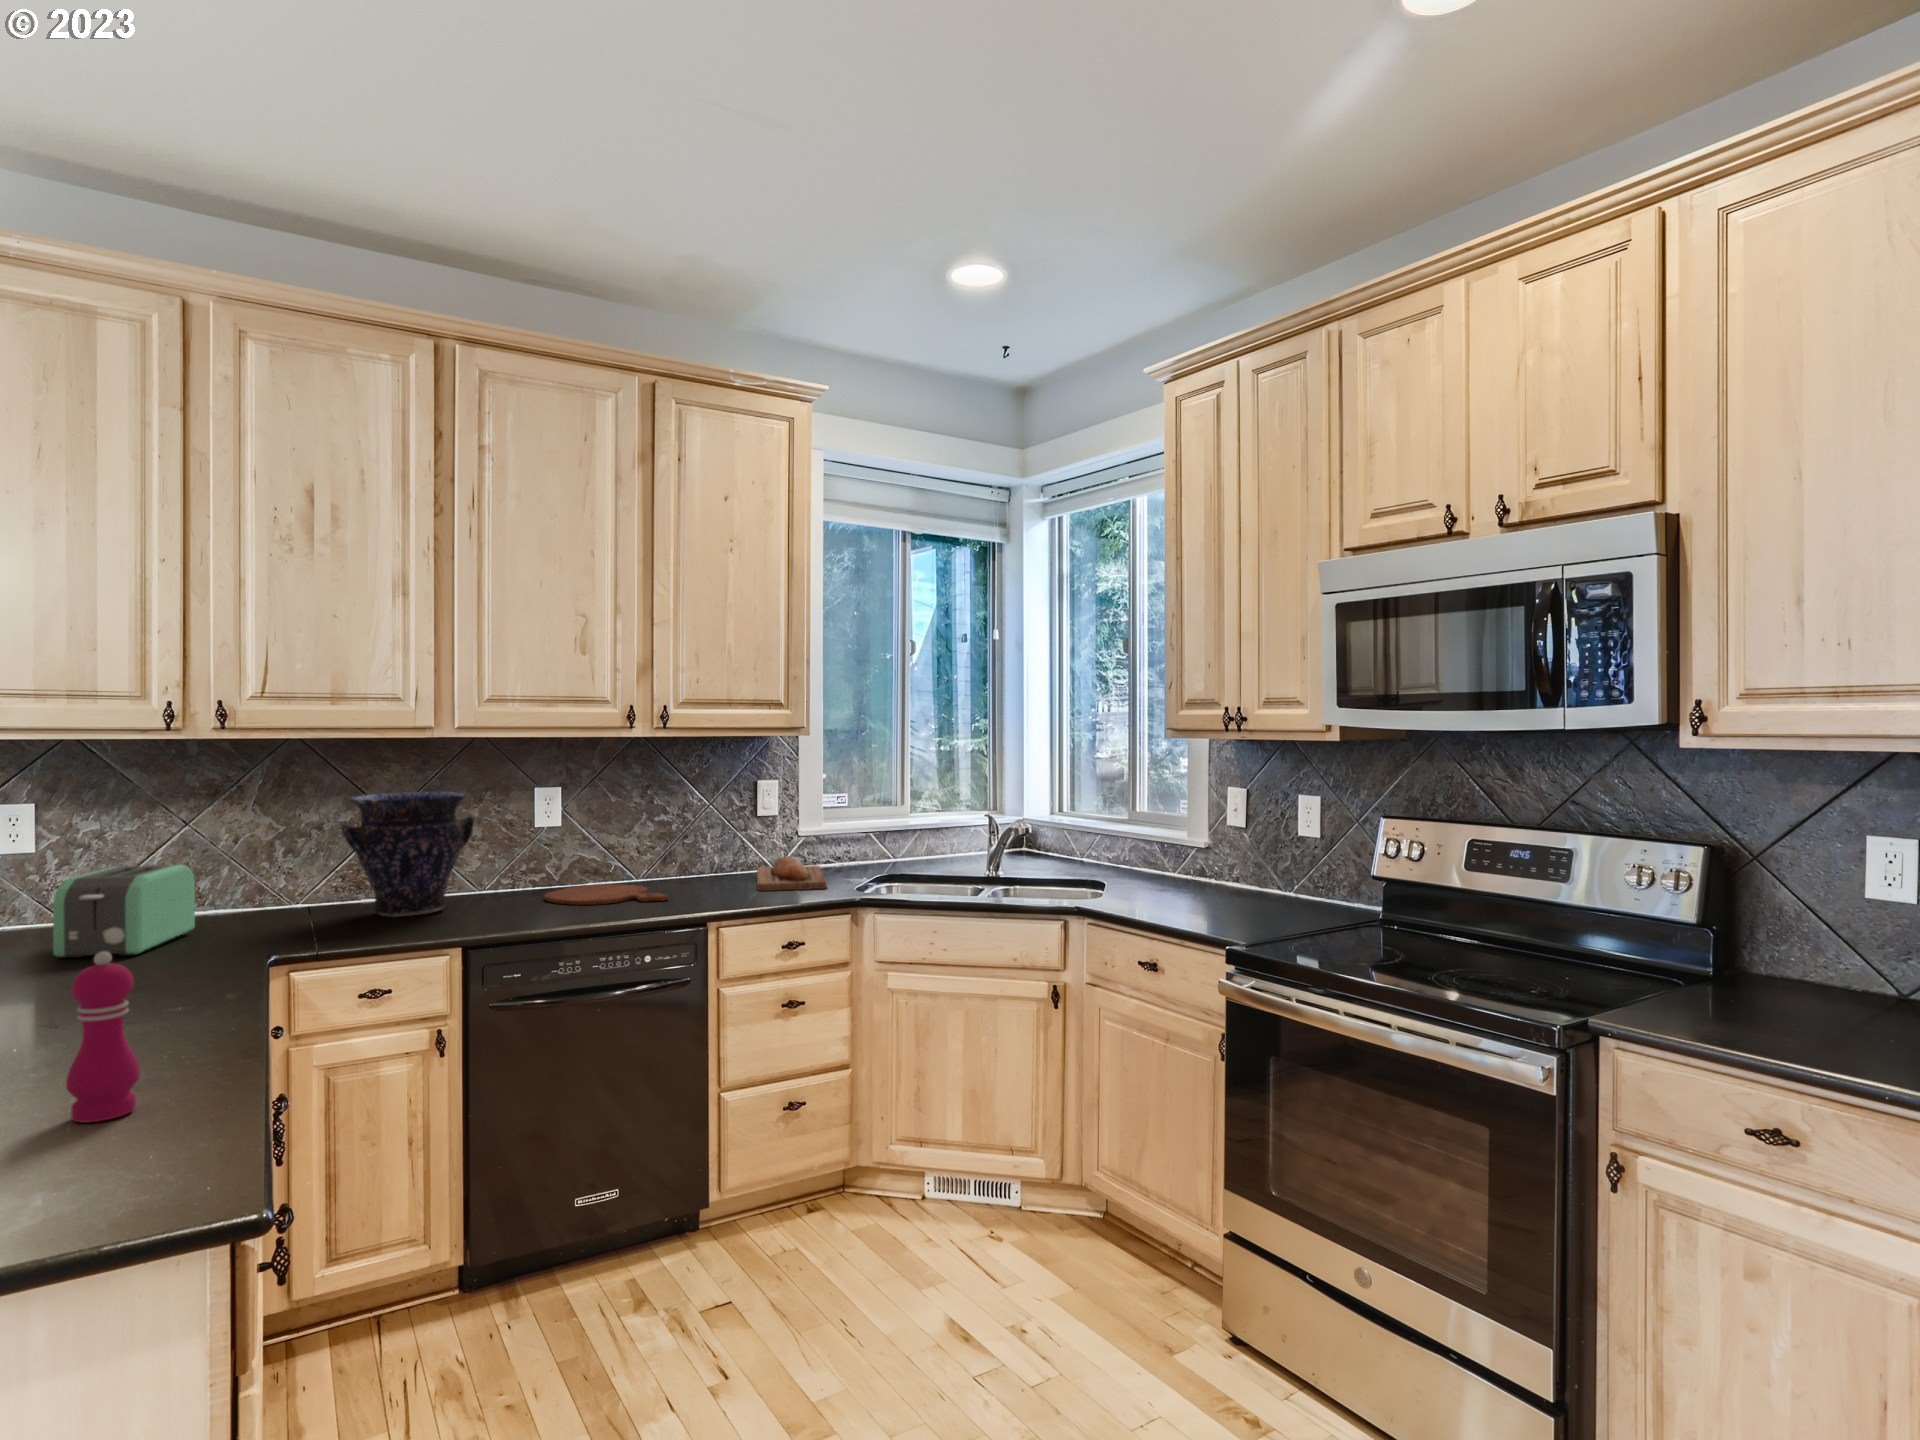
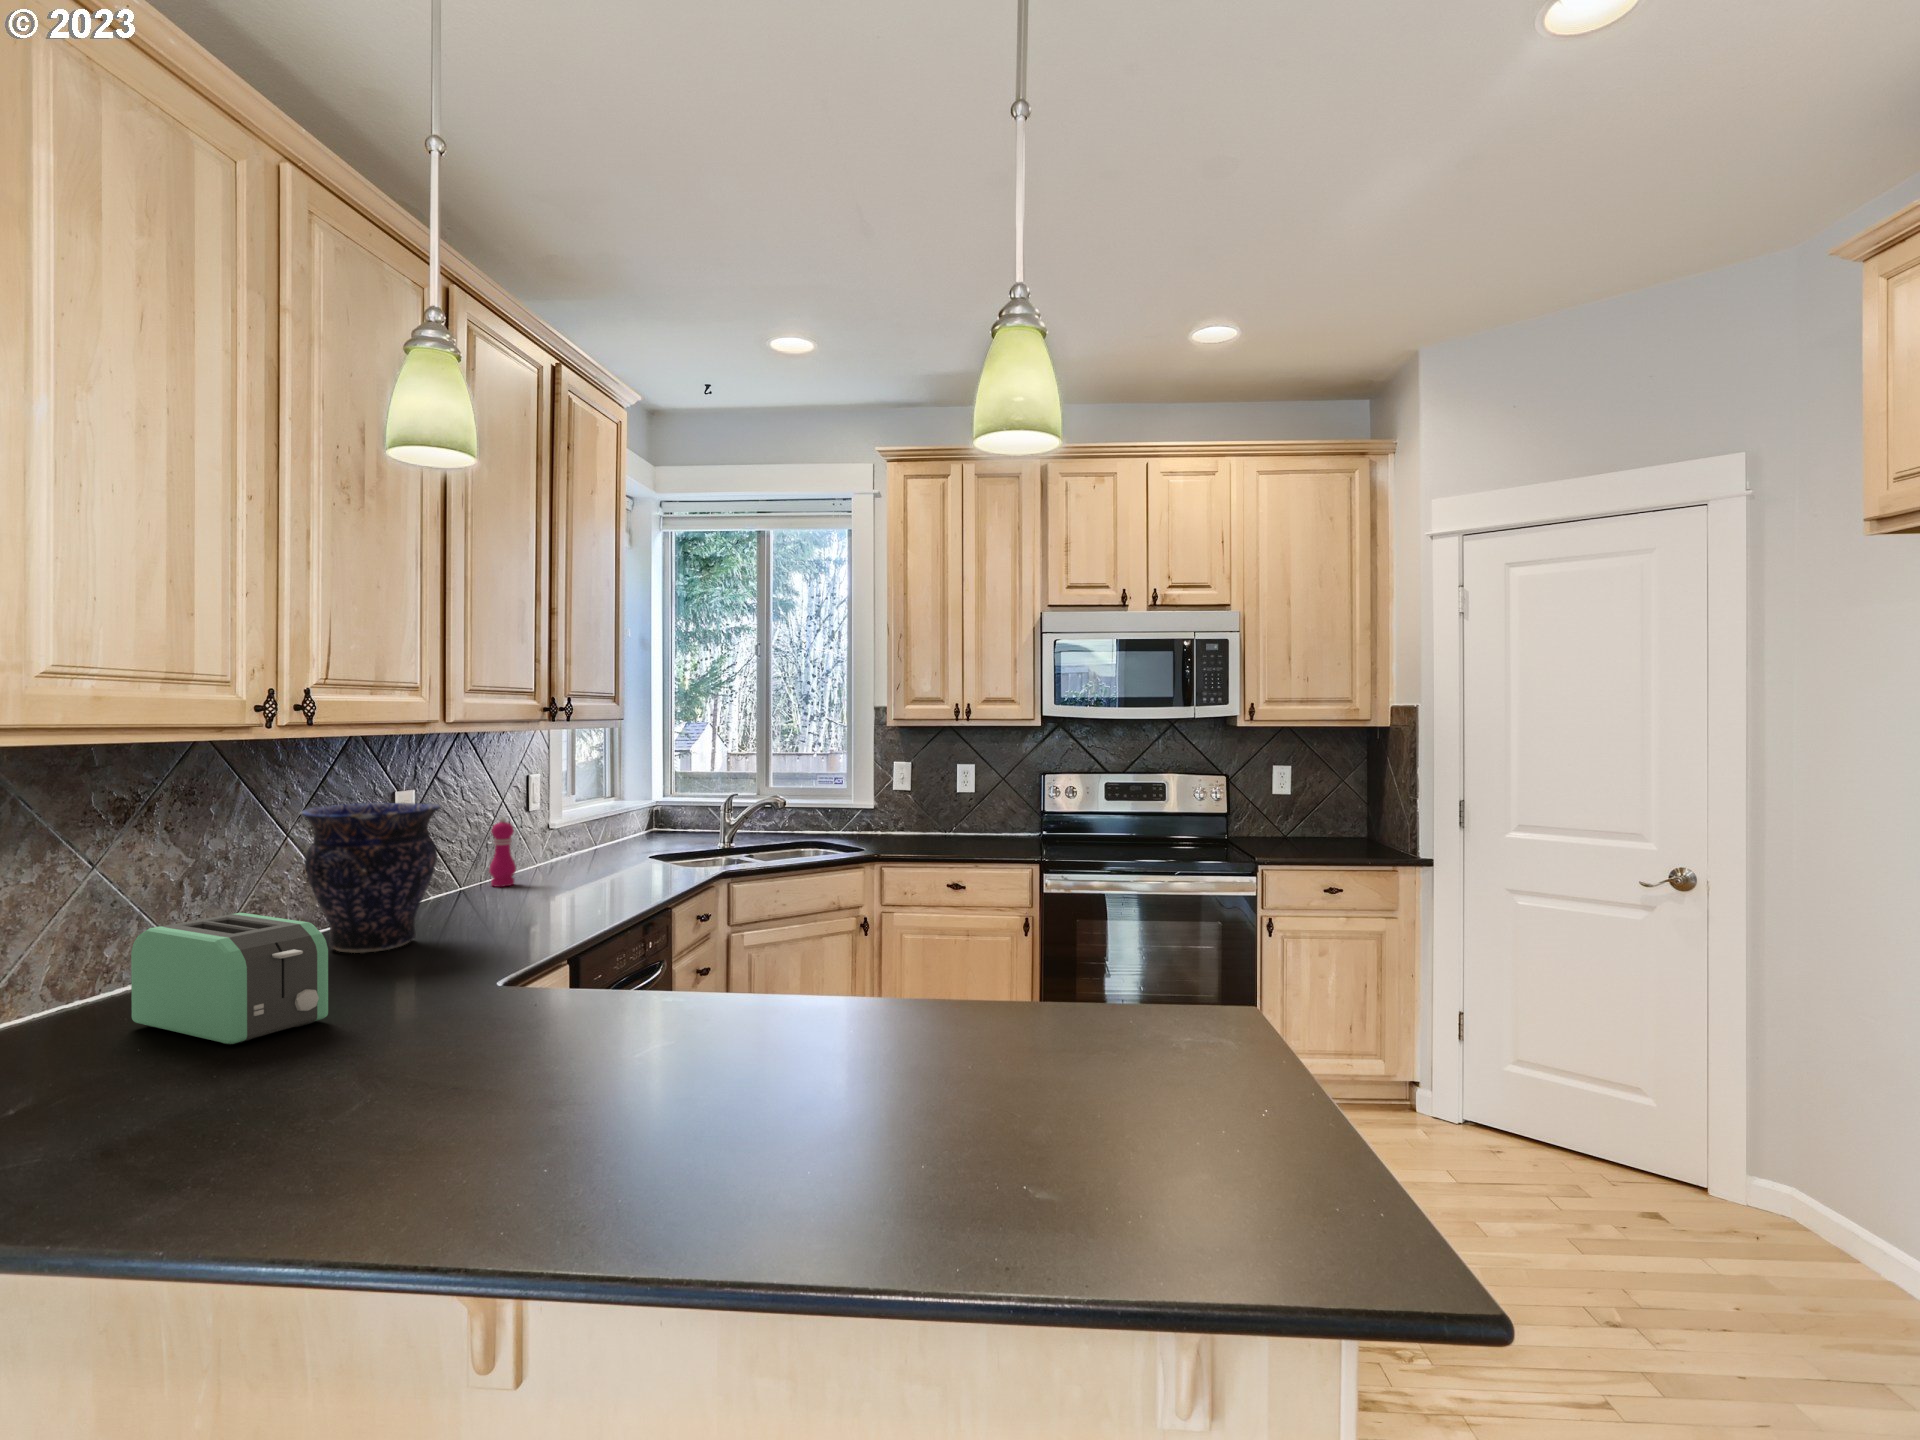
bread loaf: present [757,856,827,891] -> none [527,850,653,881]
cutting board: present [544,884,668,905] -> none [433,891,576,916]
pepper mill: present [66,952,140,1123] -> present [489,817,516,887]

